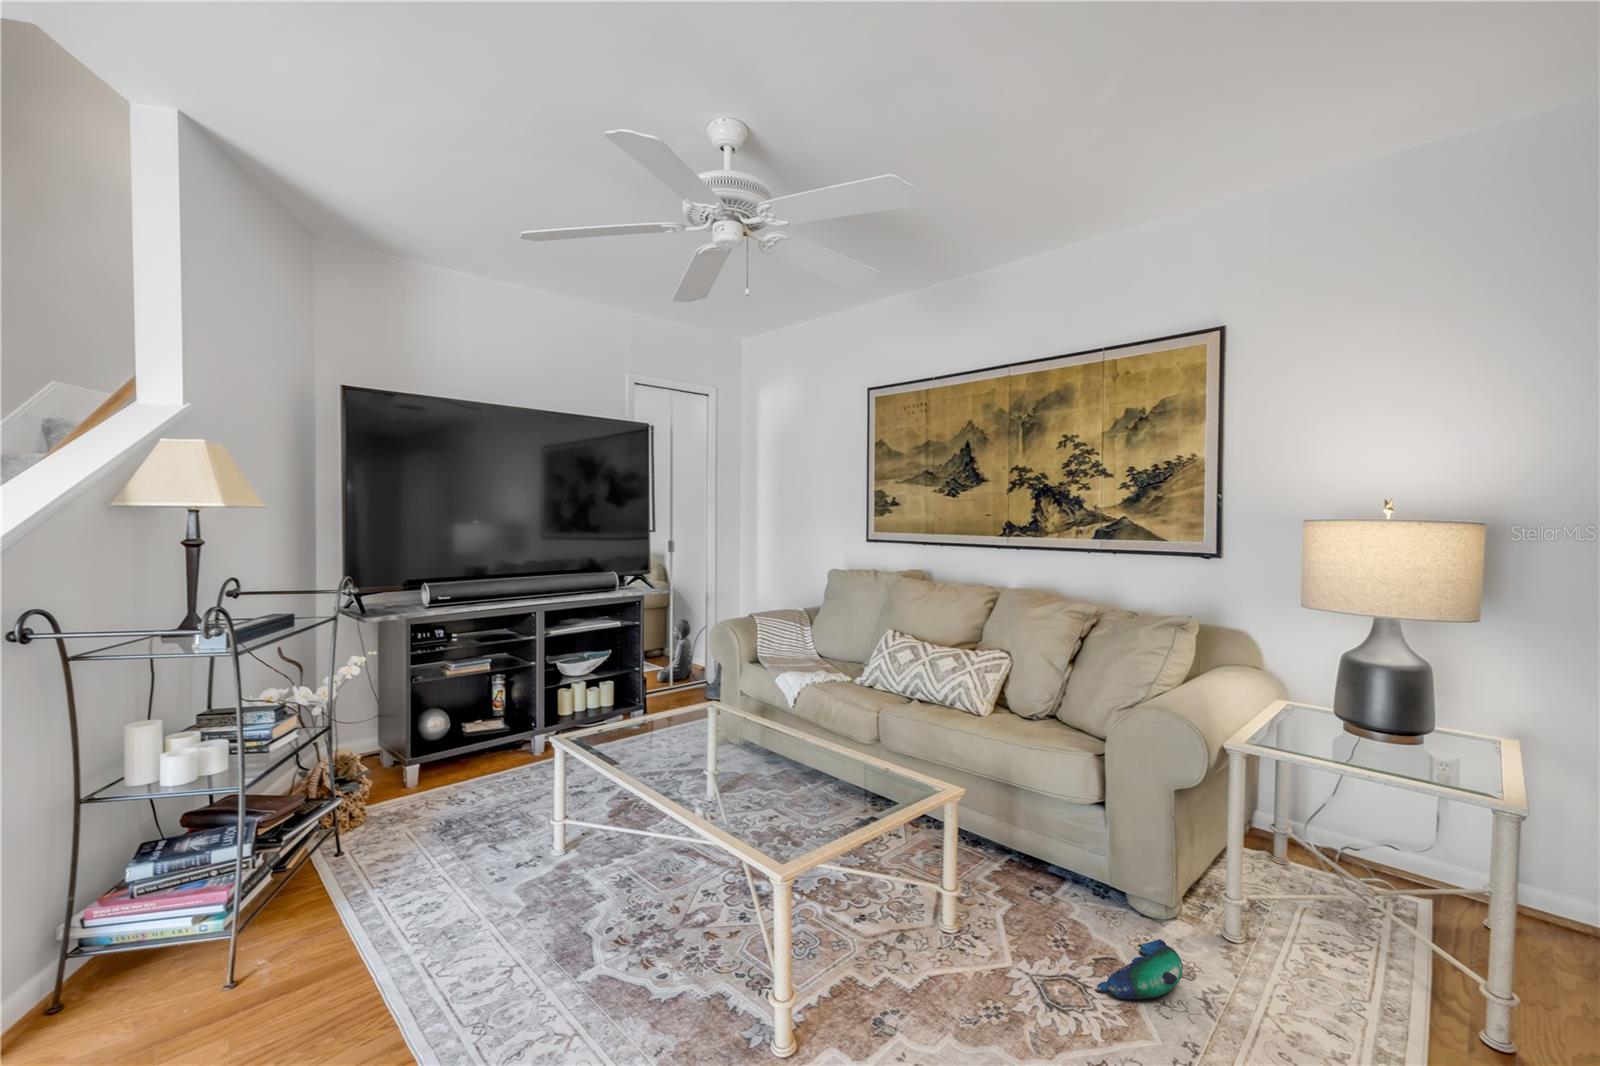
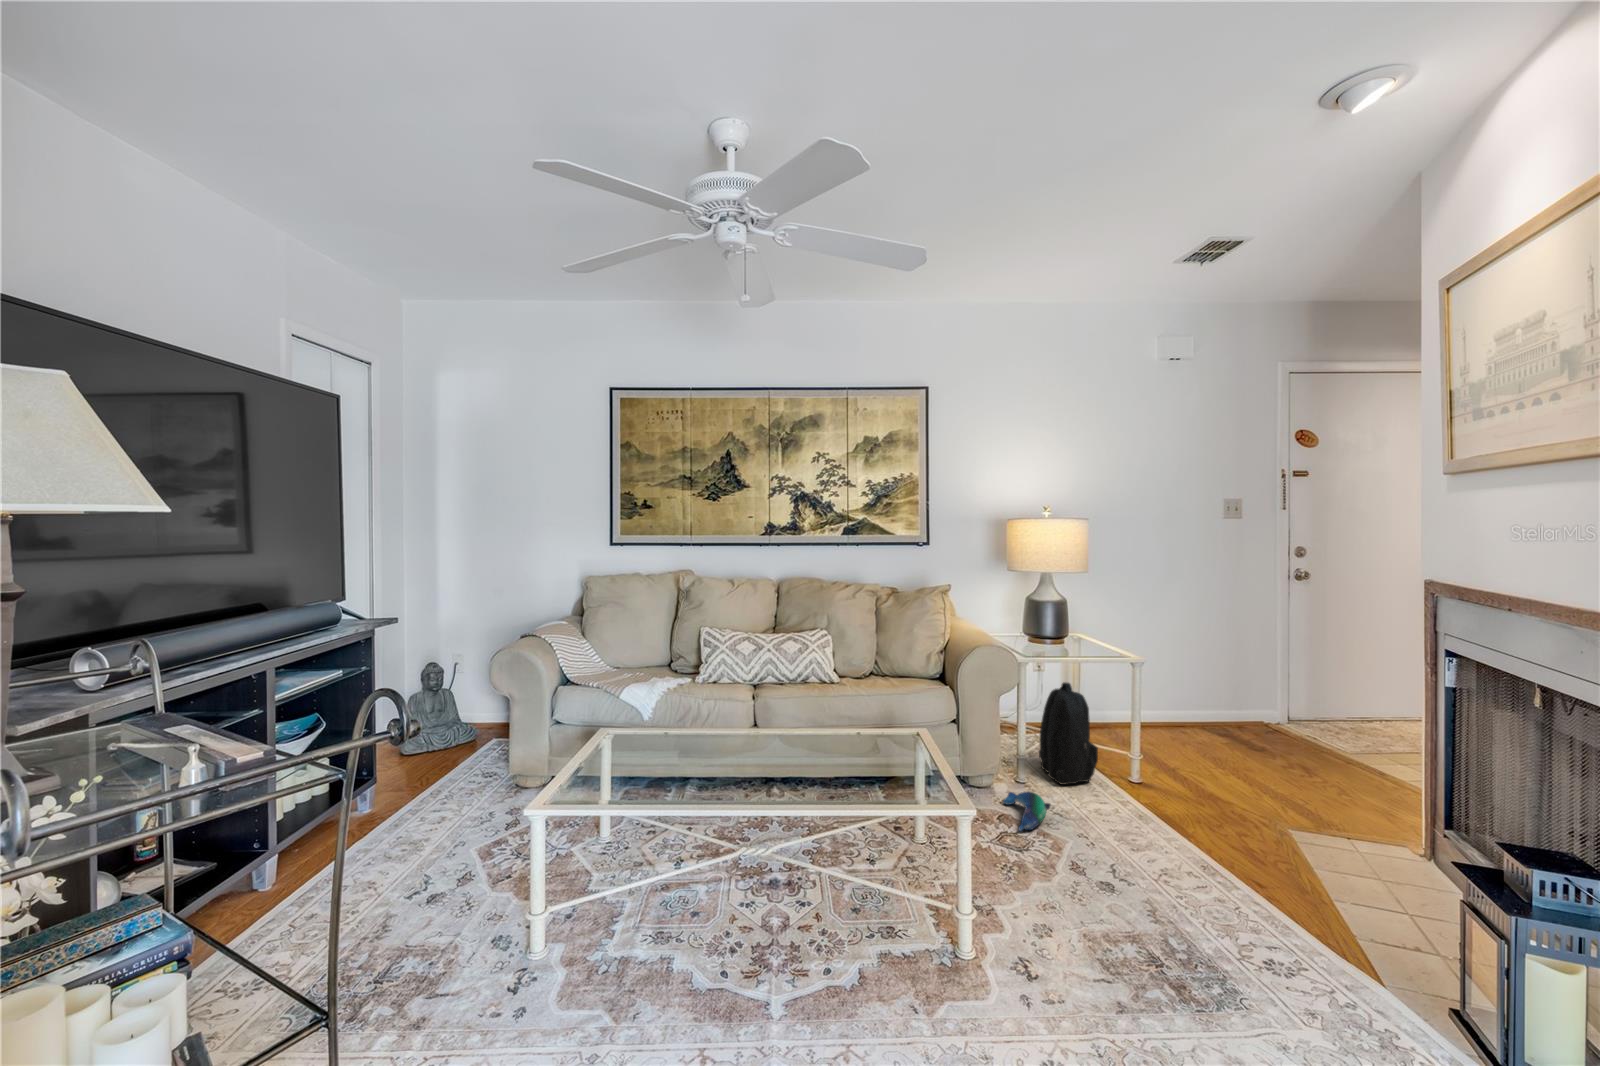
backpack: none [1283,805,1397,1000] -> present [1039,682,1098,785]

